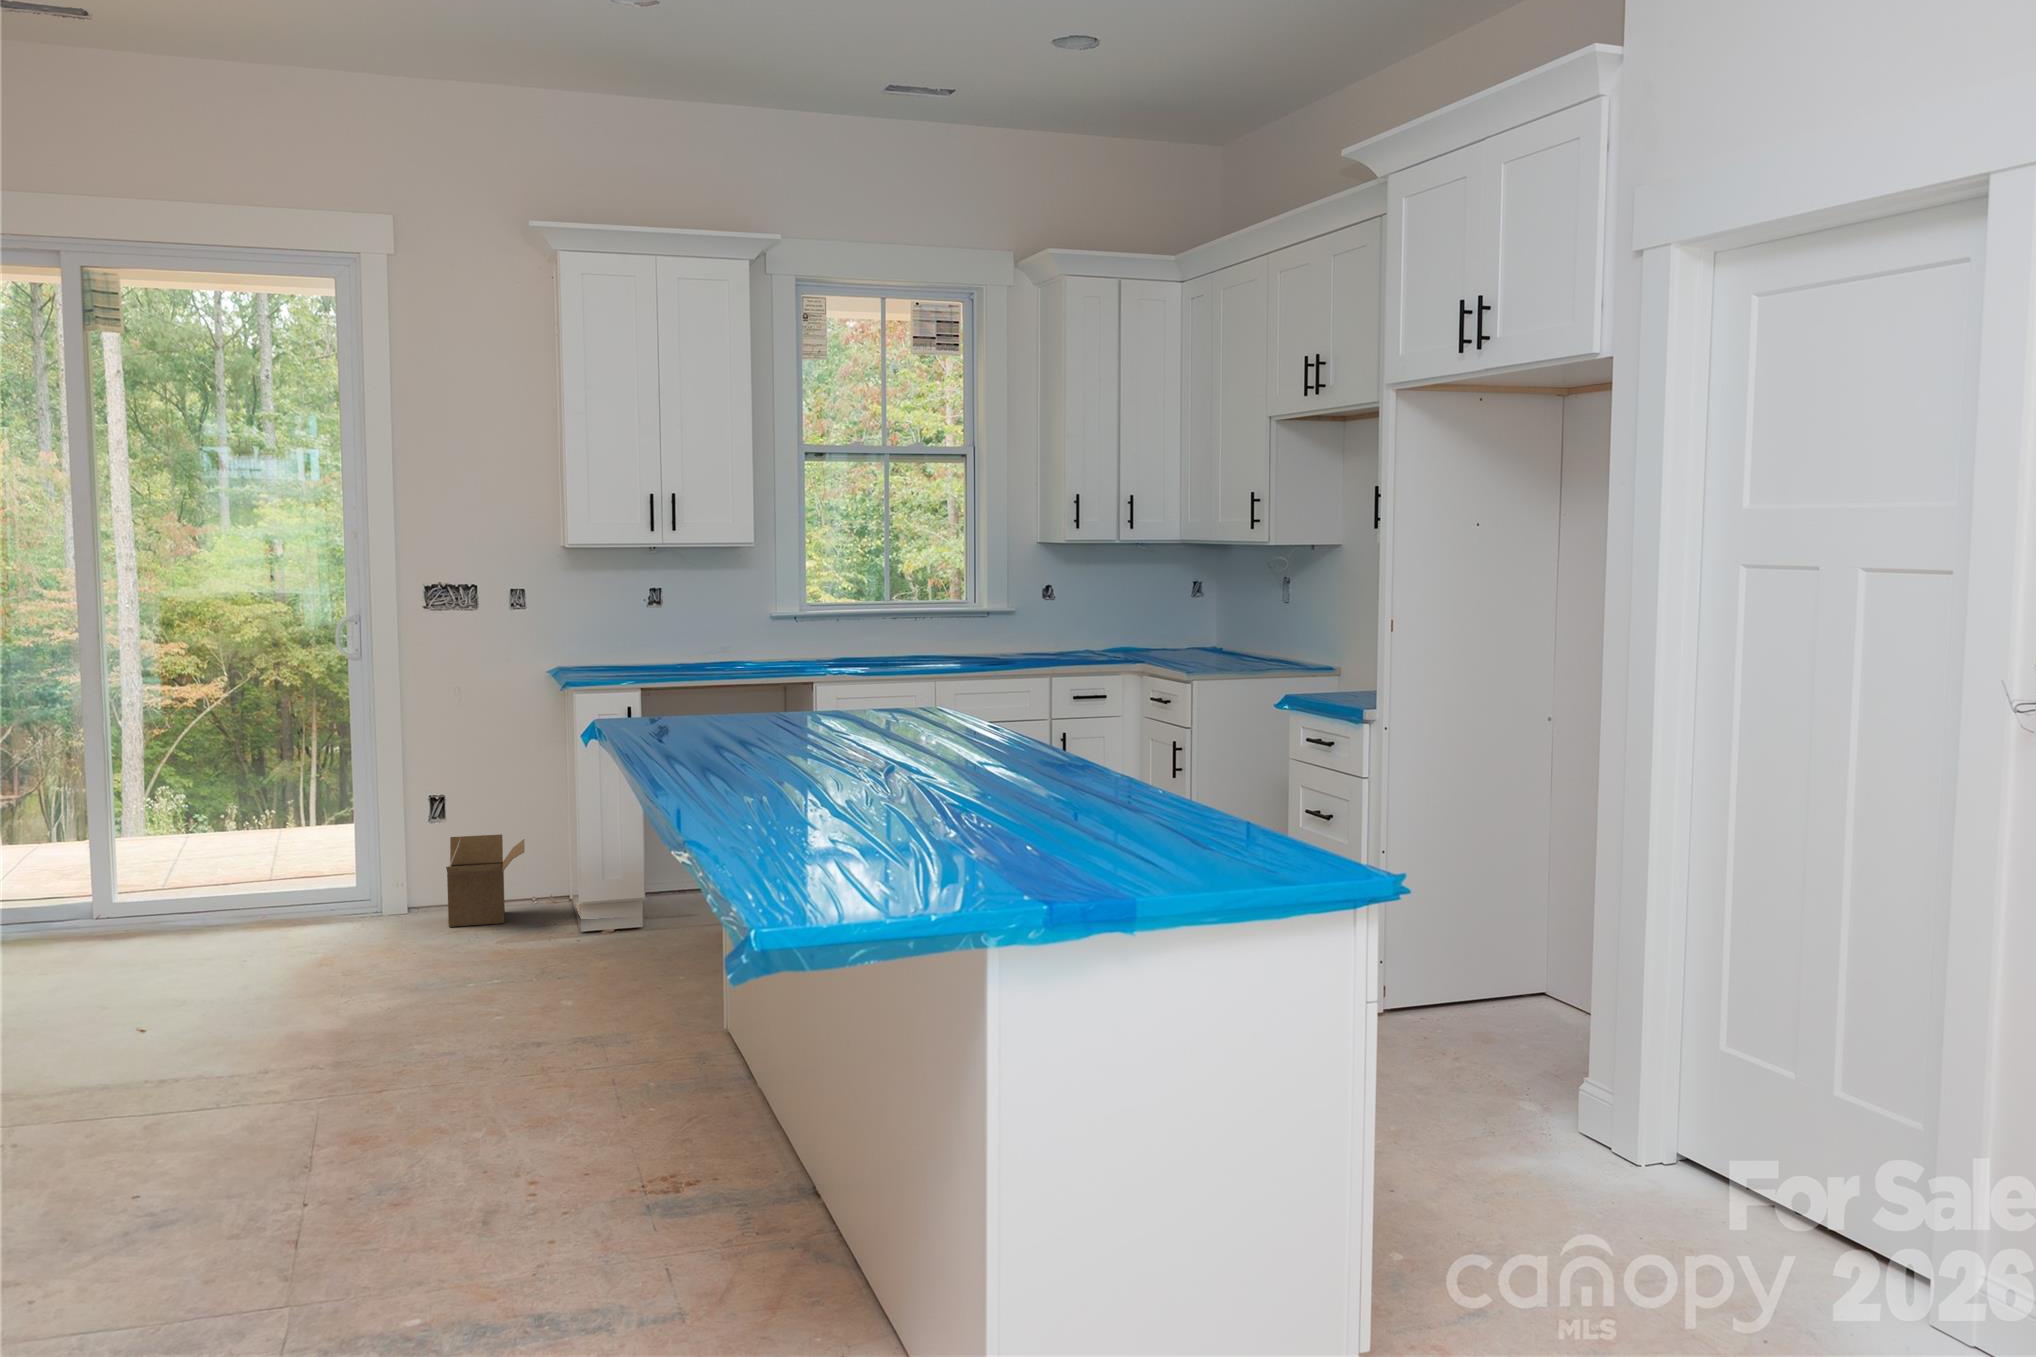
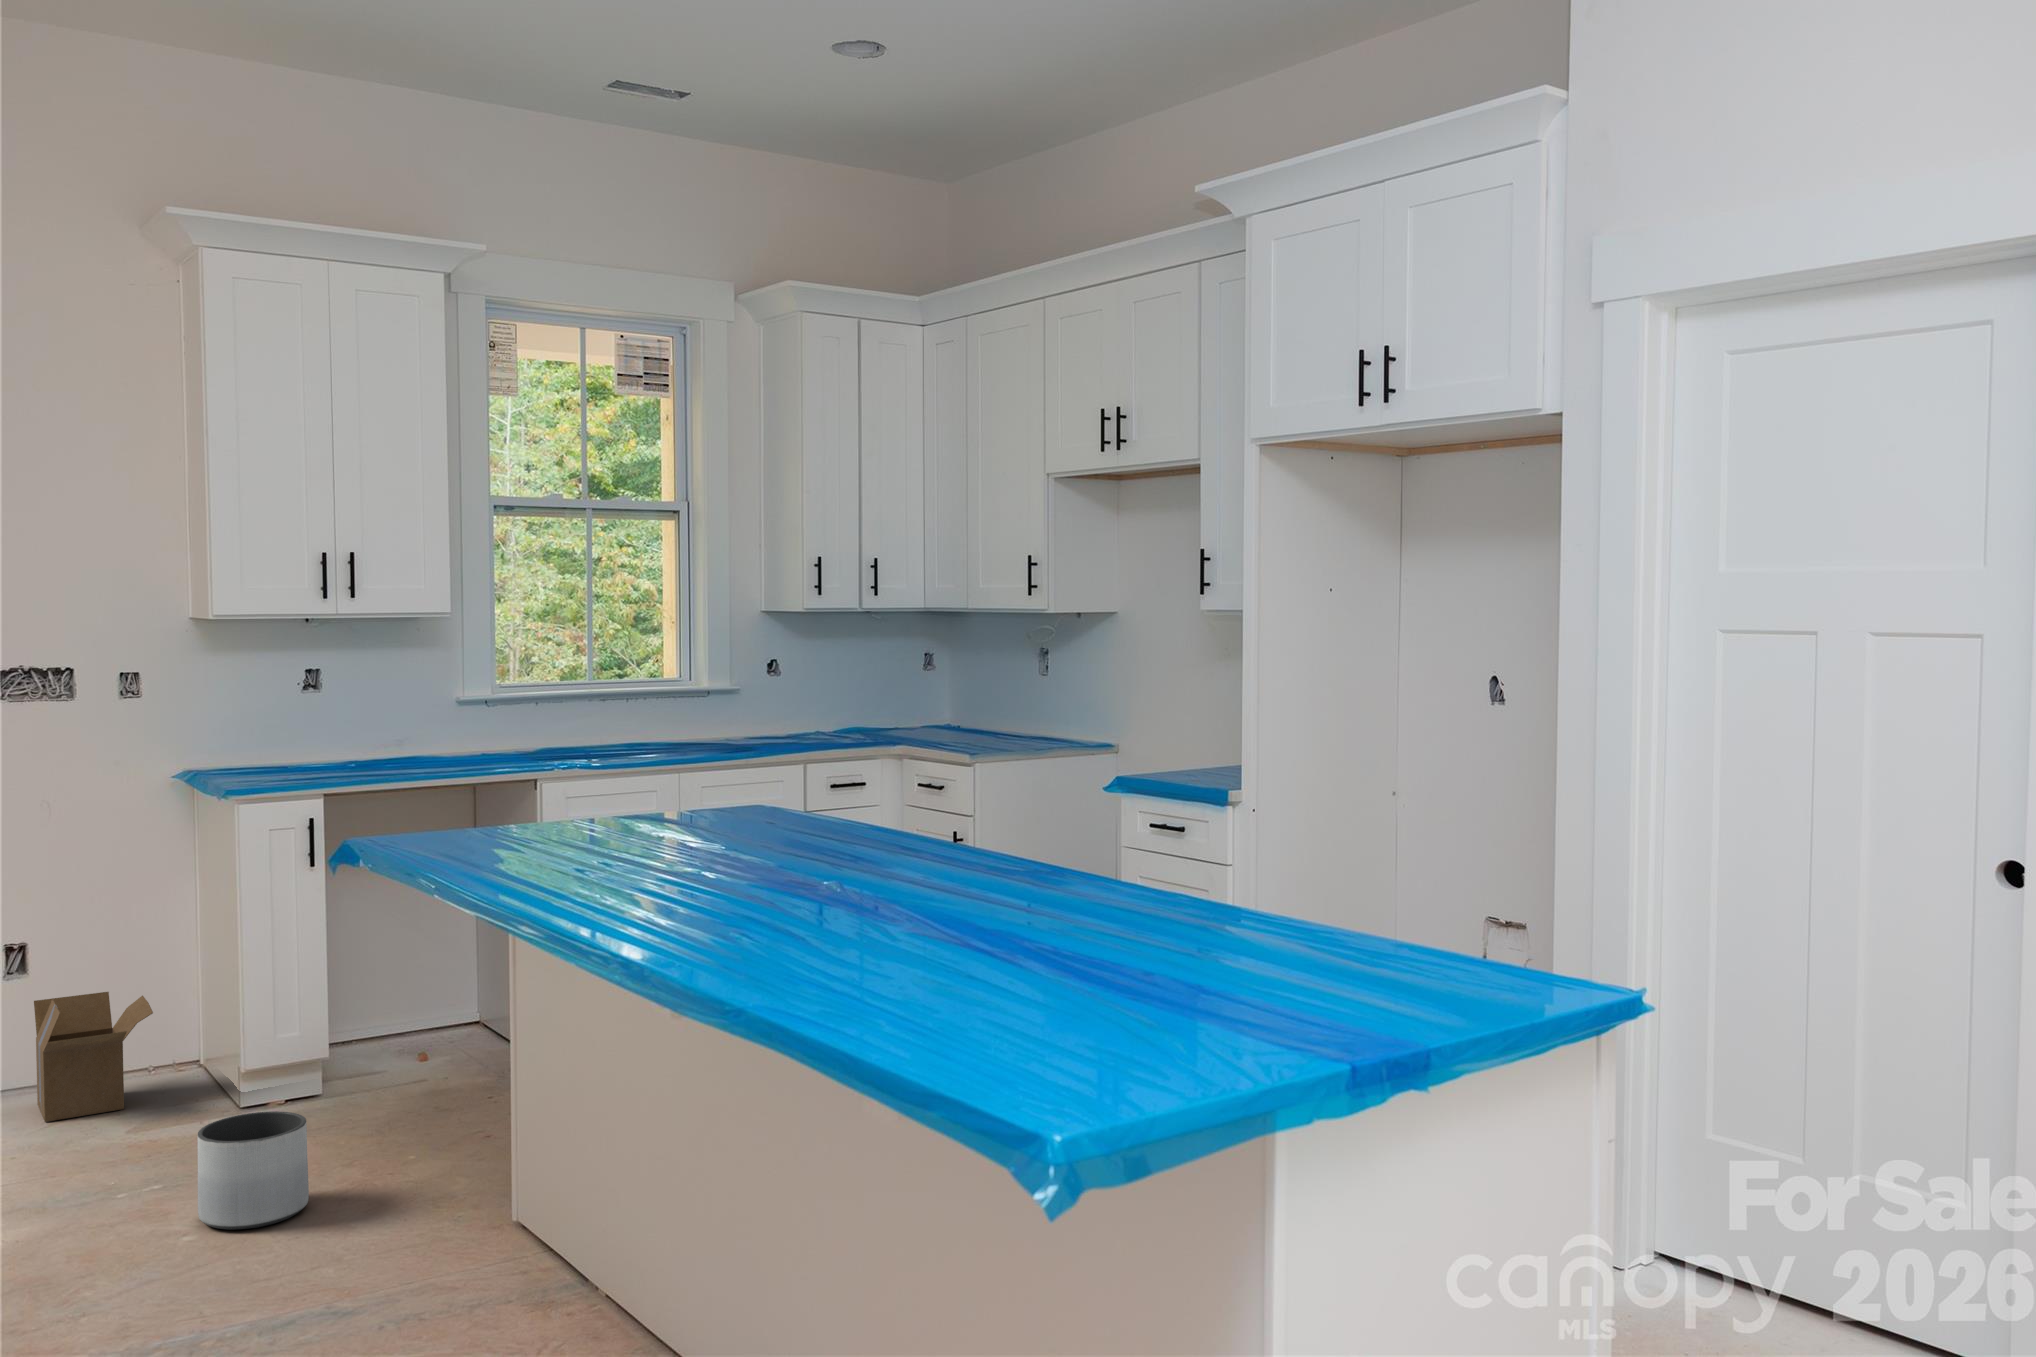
planter: none [502,928,582,1012] -> present [197,1111,309,1230]

